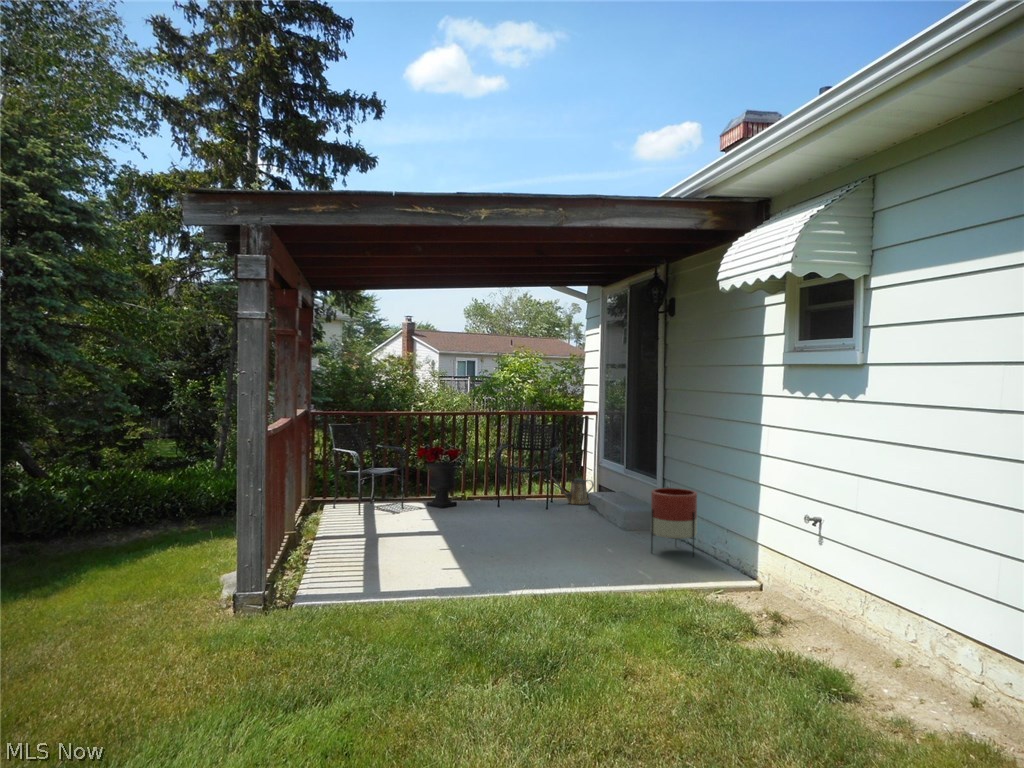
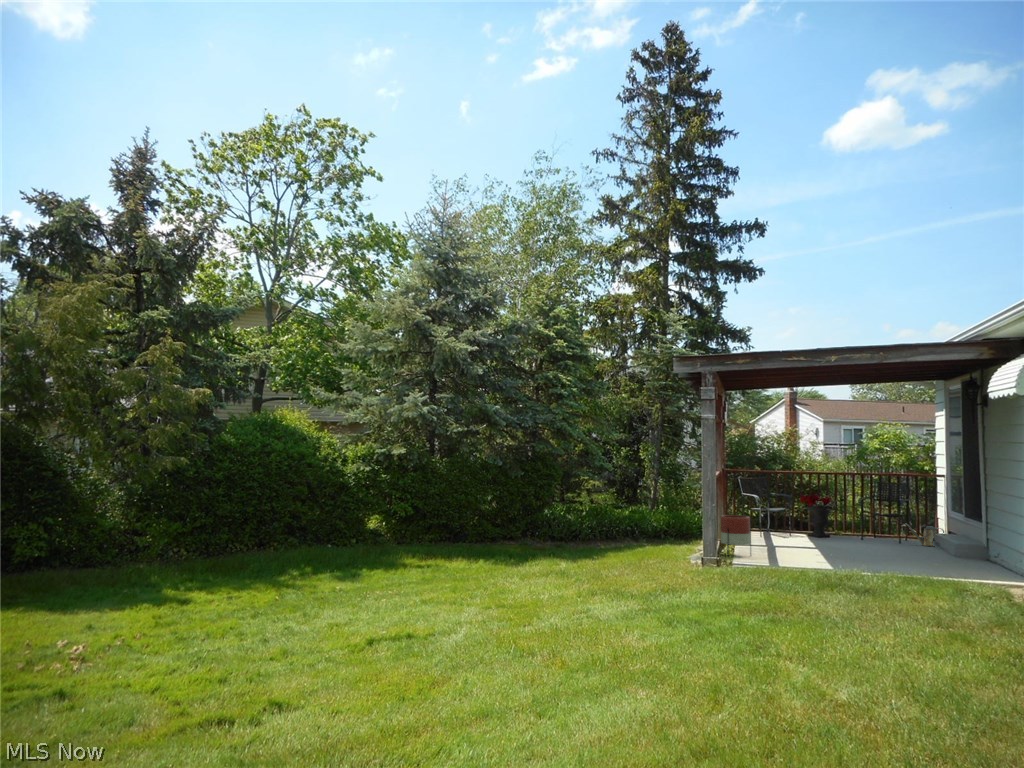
planter: present [651,488,697,557] -> present [721,515,751,553]

